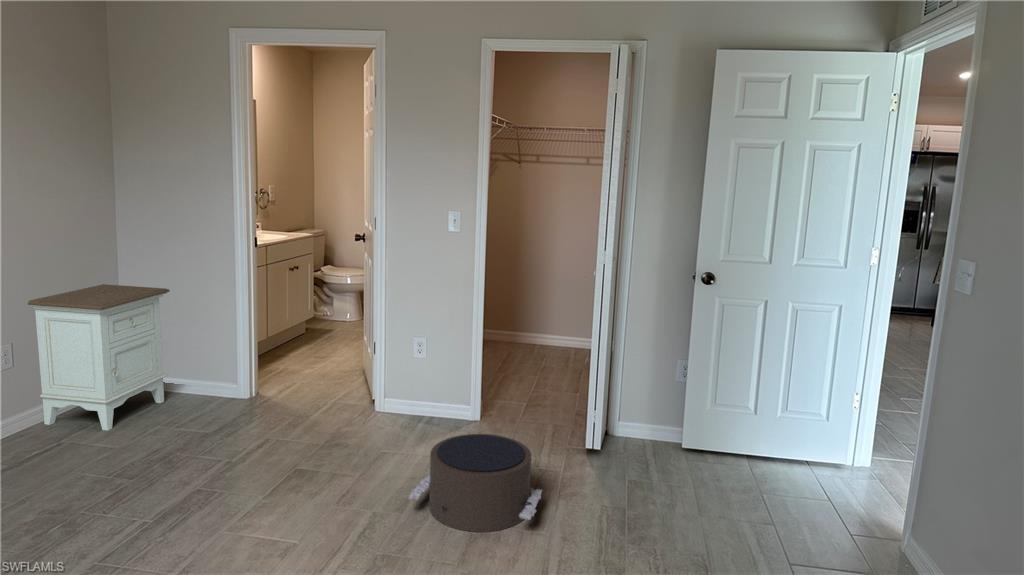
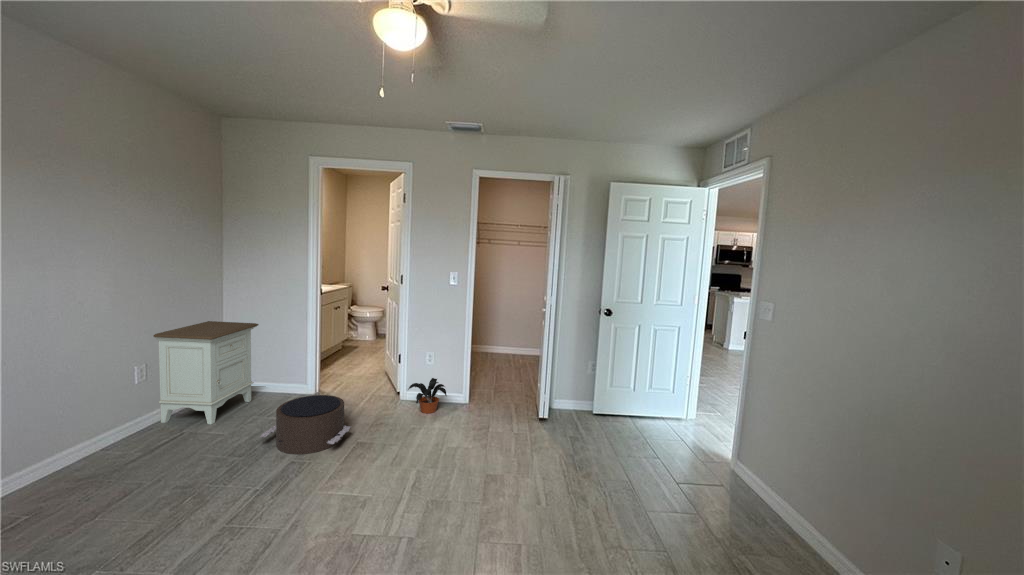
potted plant: none [381,379,442,433] -> present [408,378,446,413]
pouf: present [408,434,542,532] -> present [260,395,351,454]

